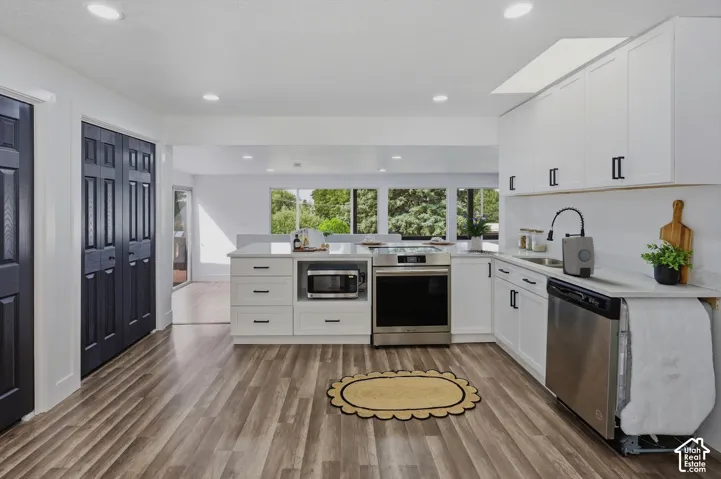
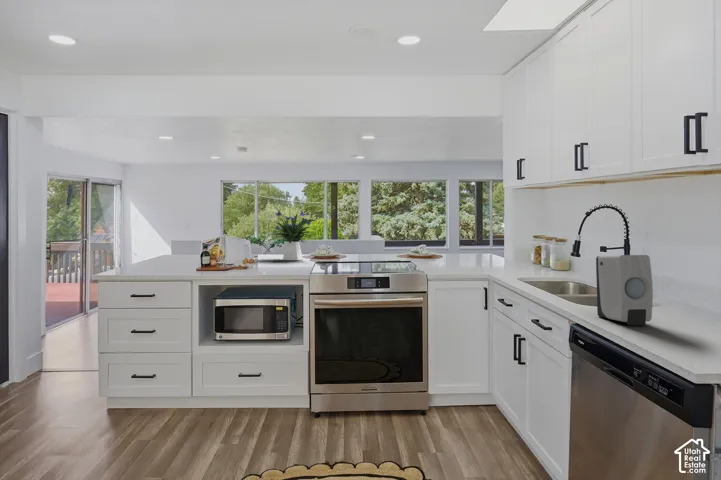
flower arrangement: present [460,212,494,250] -> present [271,208,315,260]

